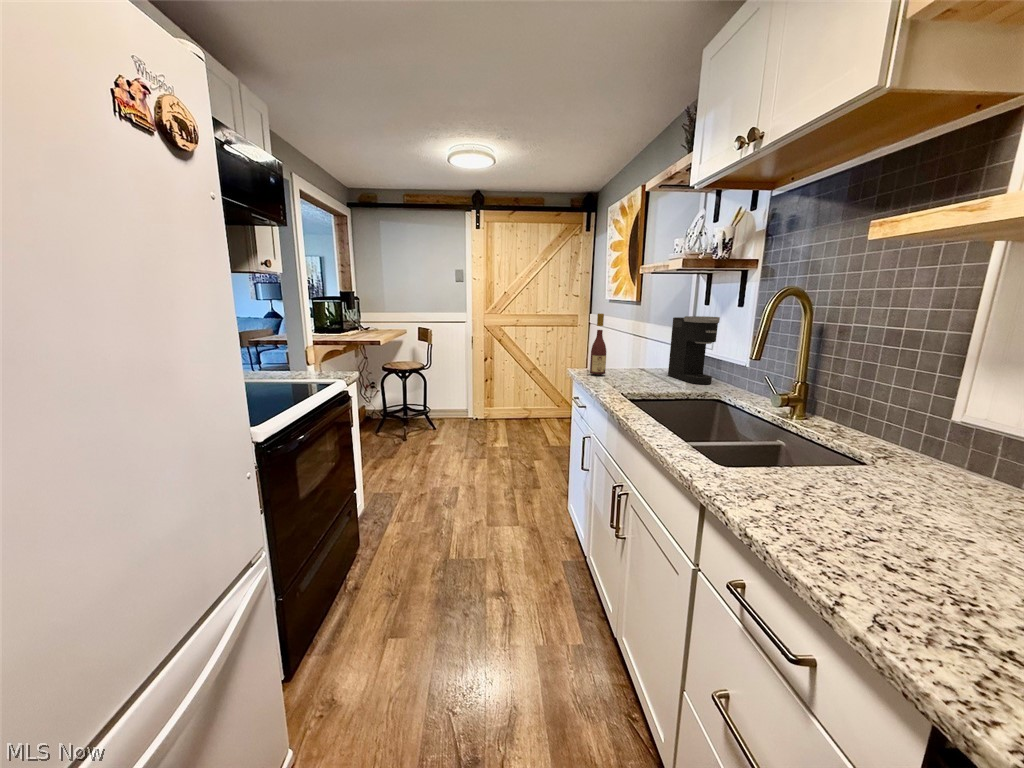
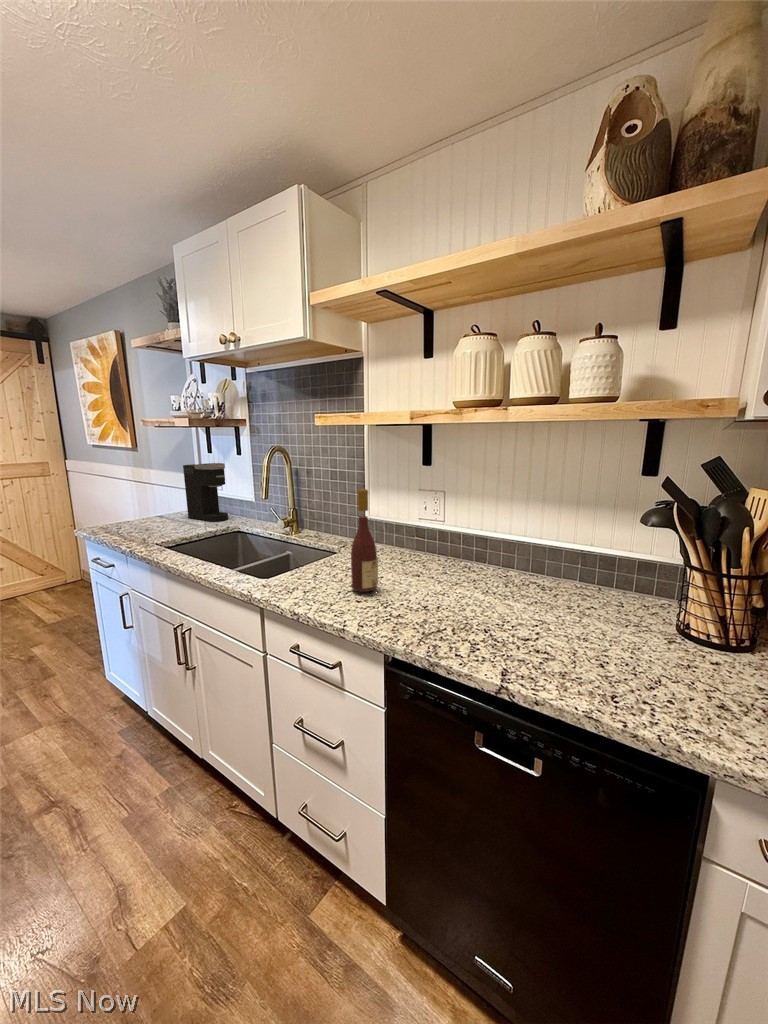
wine bottle: present [590,314,606,374] -> present [351,489,378,592]

